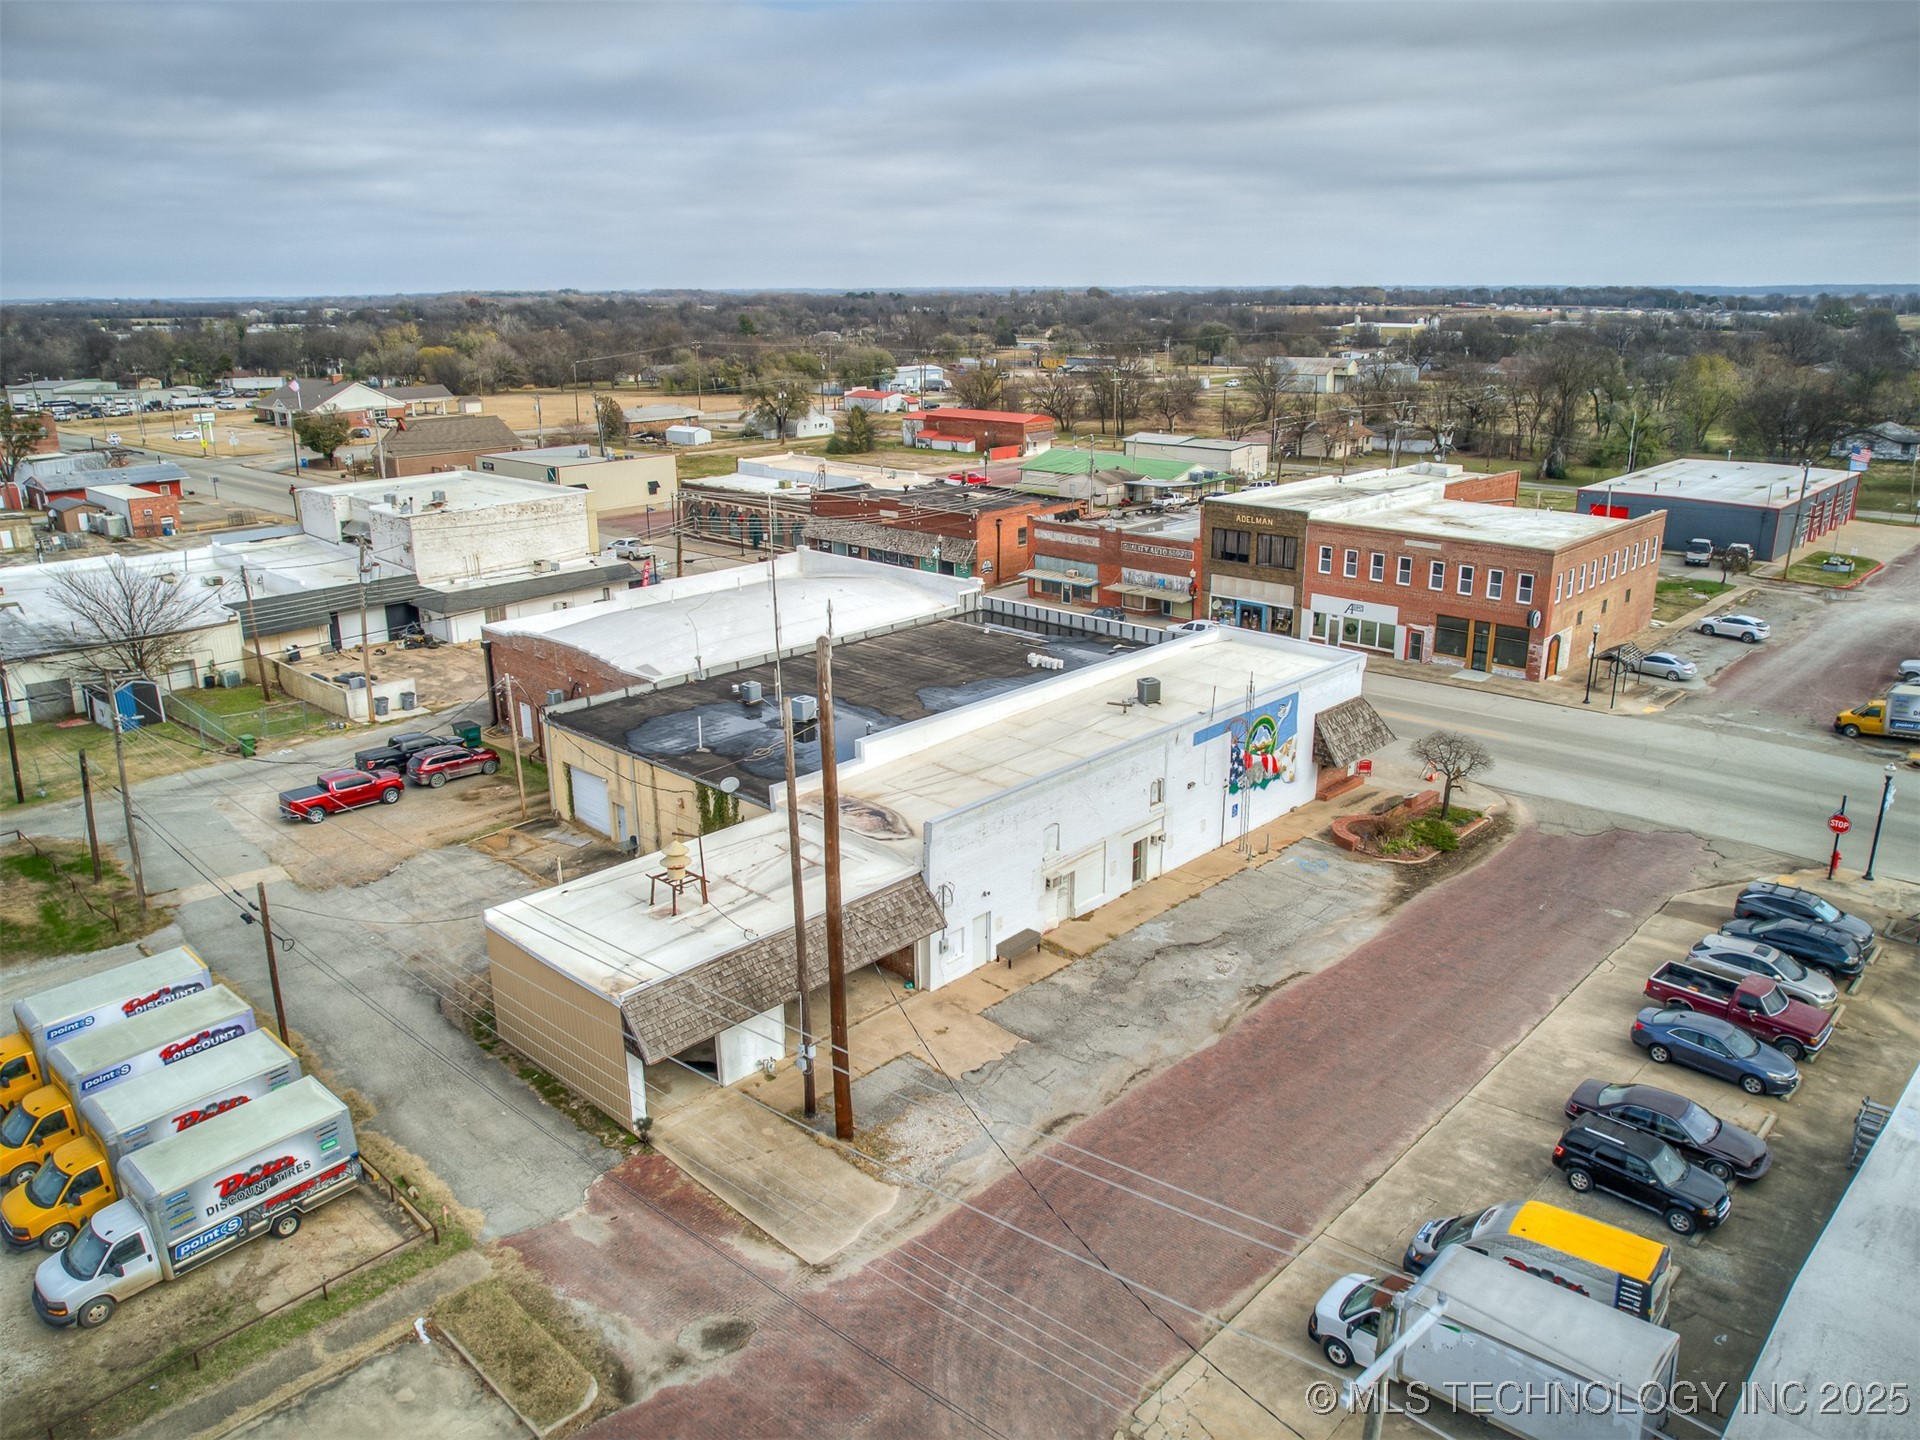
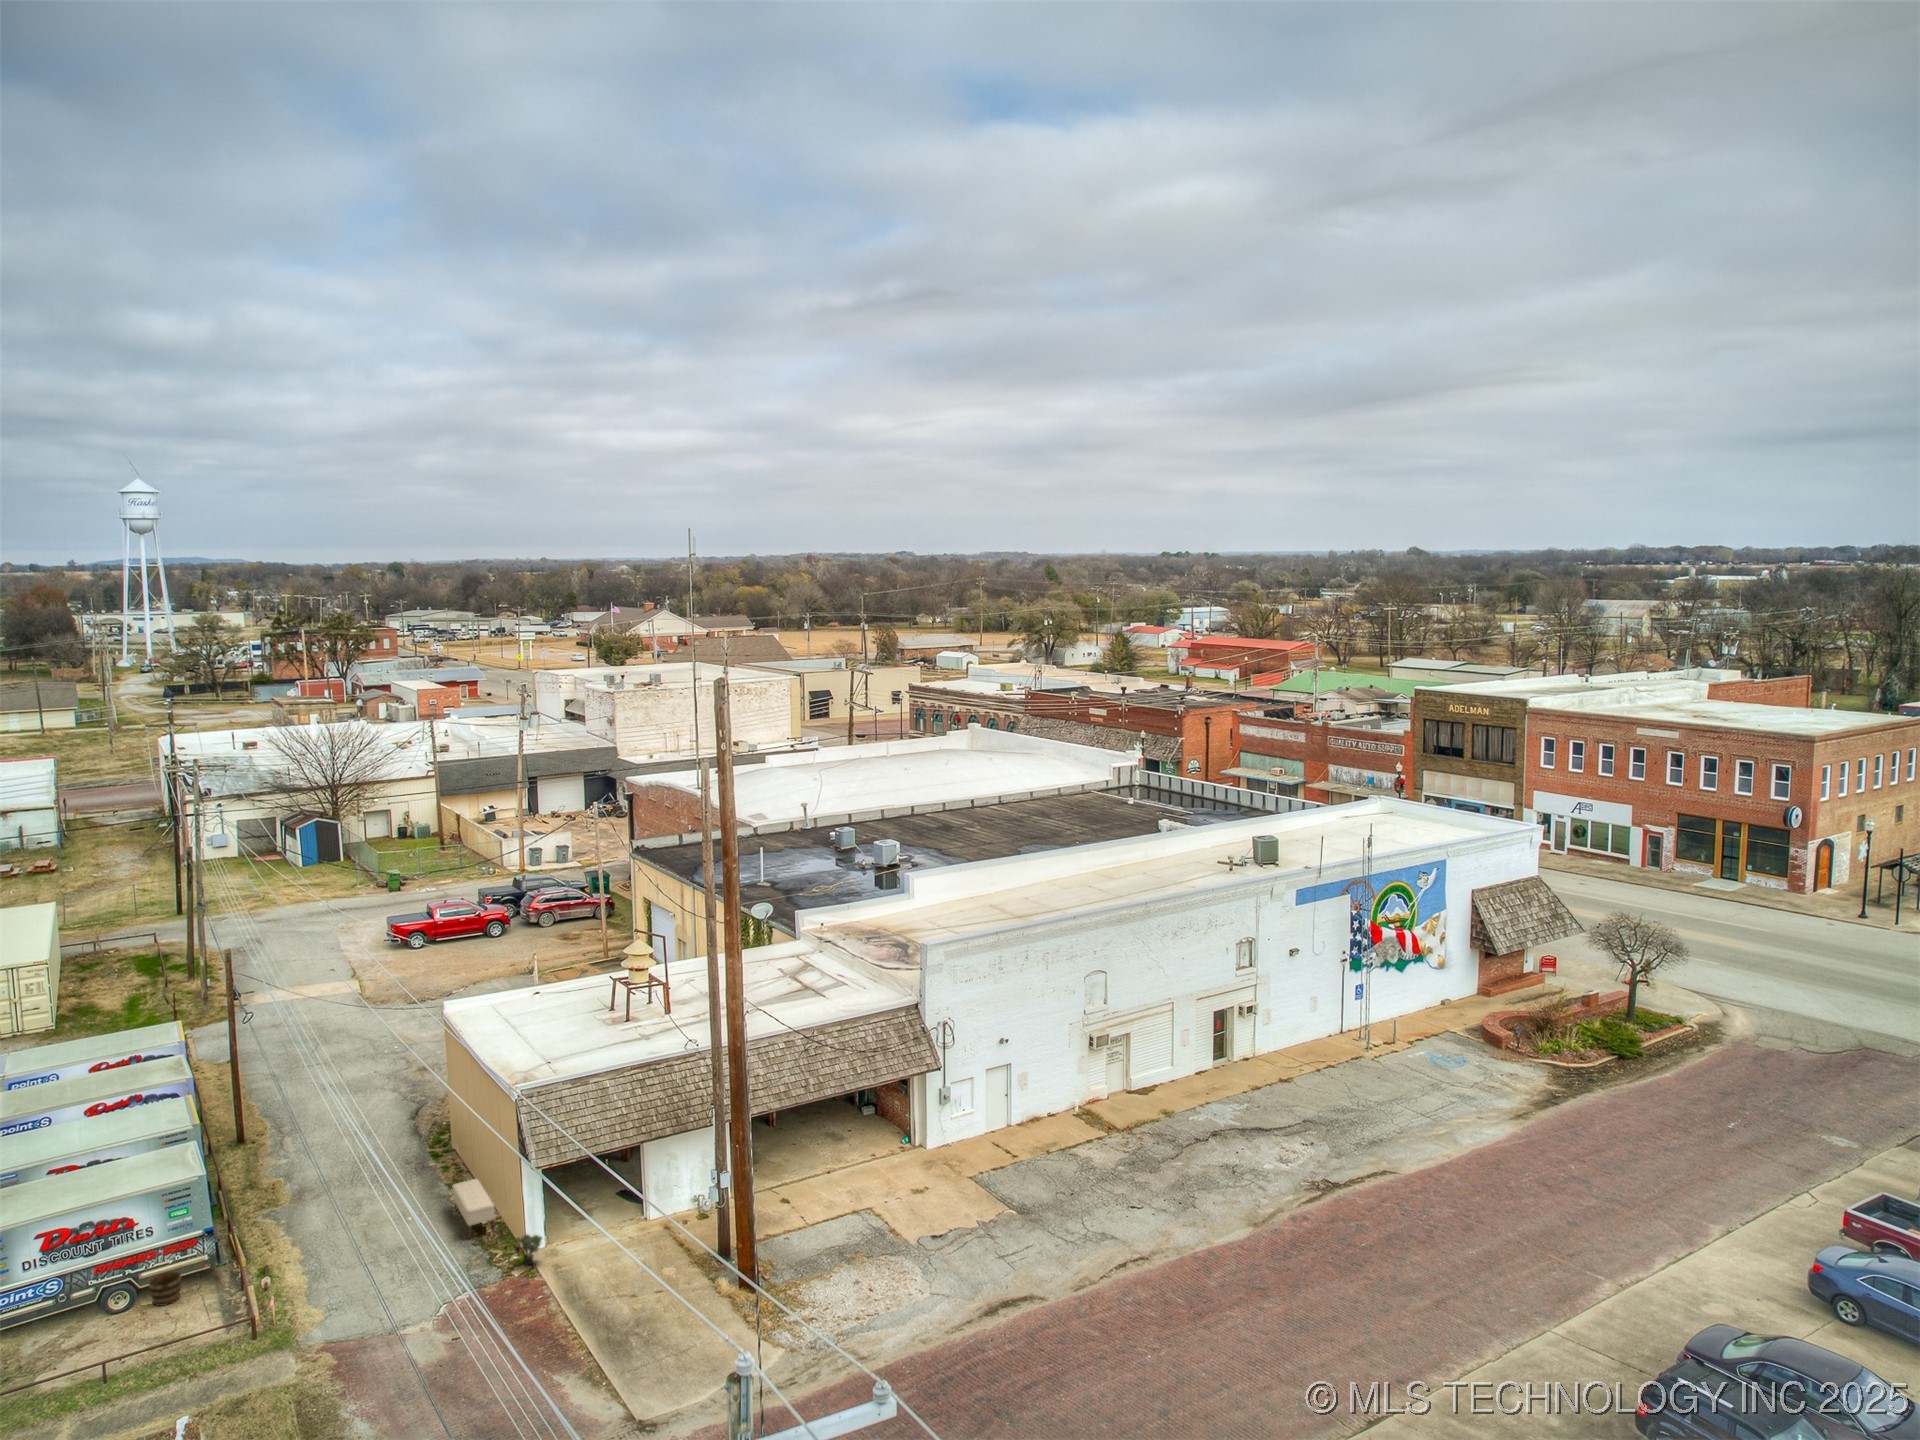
bench: present [996,928,1041,969] -> present [452,1179,495,1238]
bucket: none [316,1193,344,1224] -> present [149,1272,182,1306]

